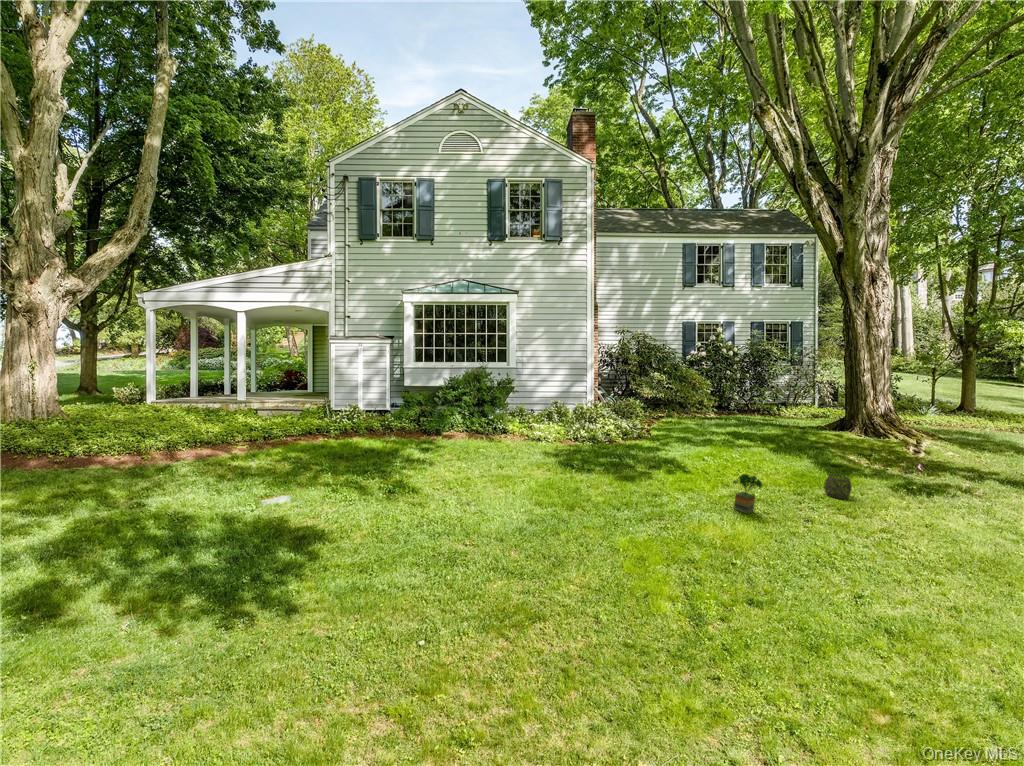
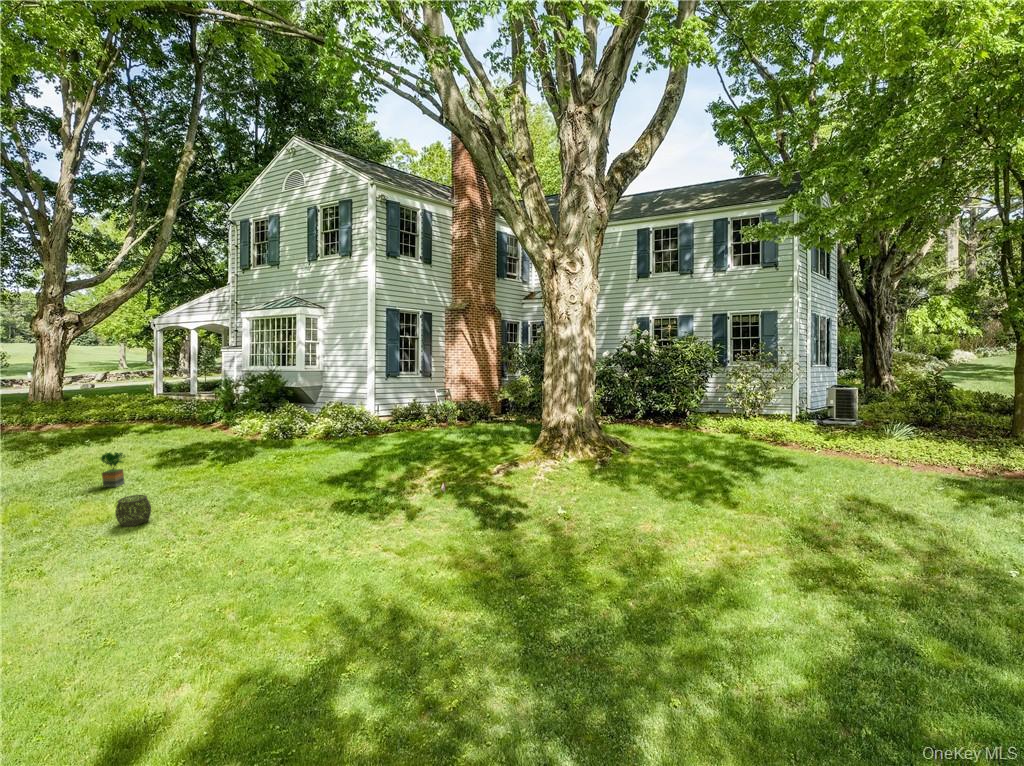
woven basket: present [824,474,852,499] -> present [115,495,151,526]

